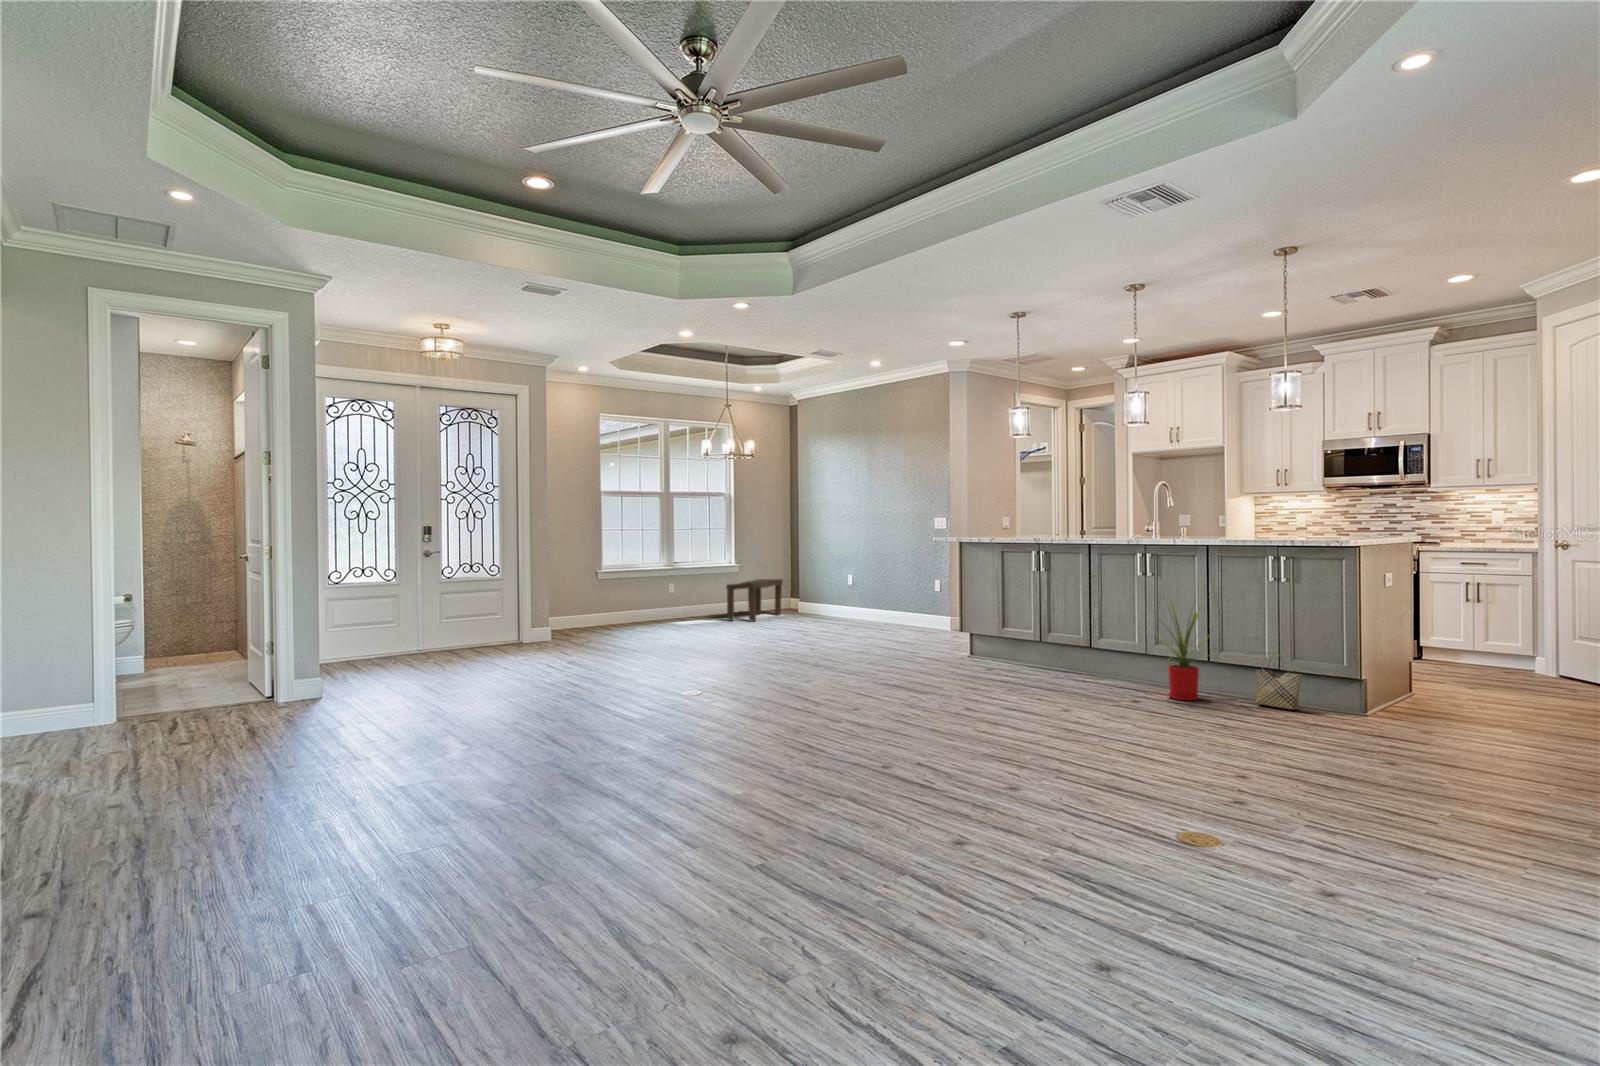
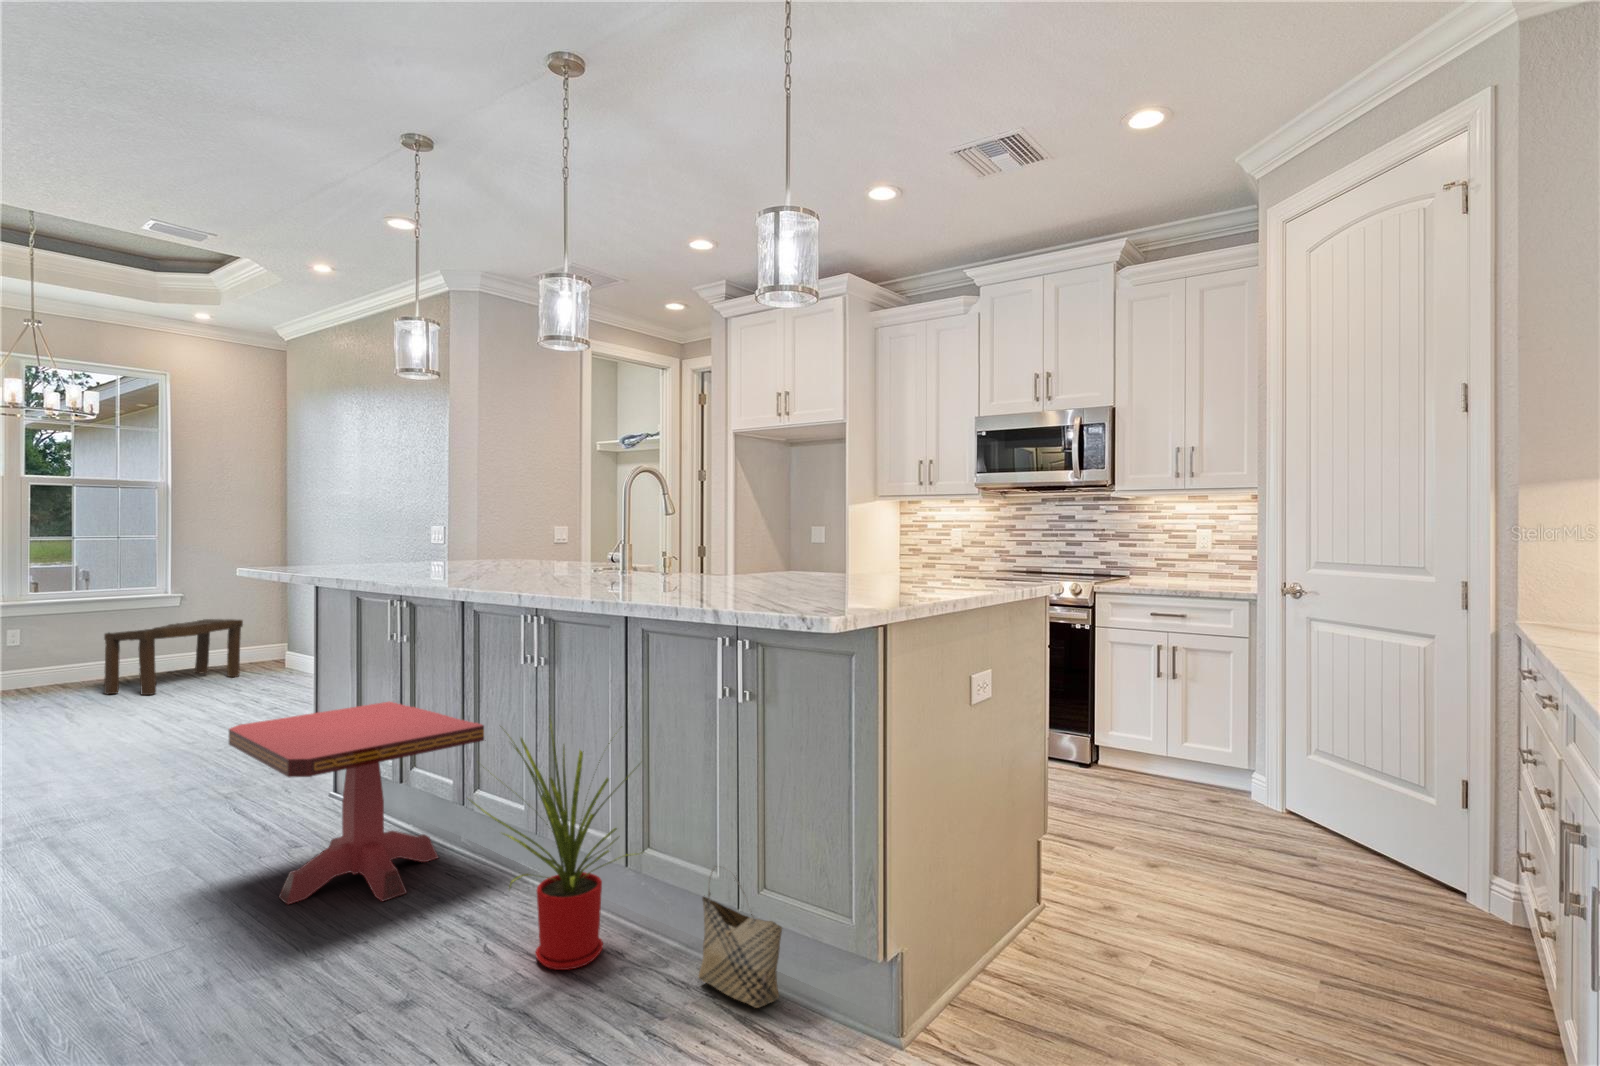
side table: none [981,601,1102,684] -> present [229,702,484,904]

